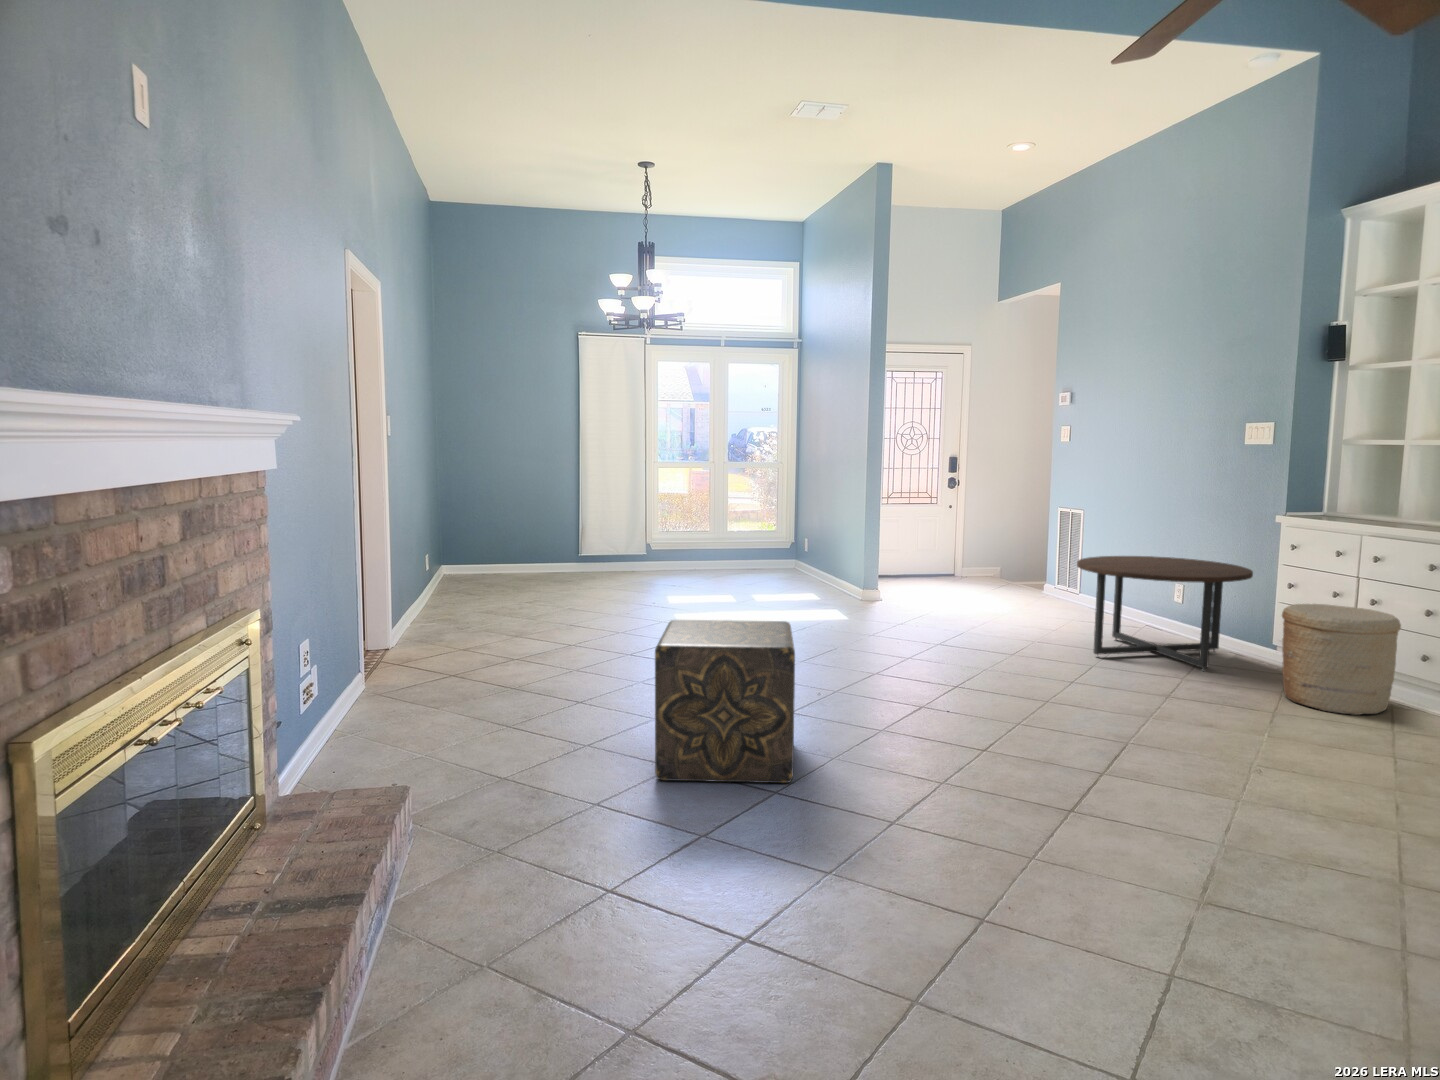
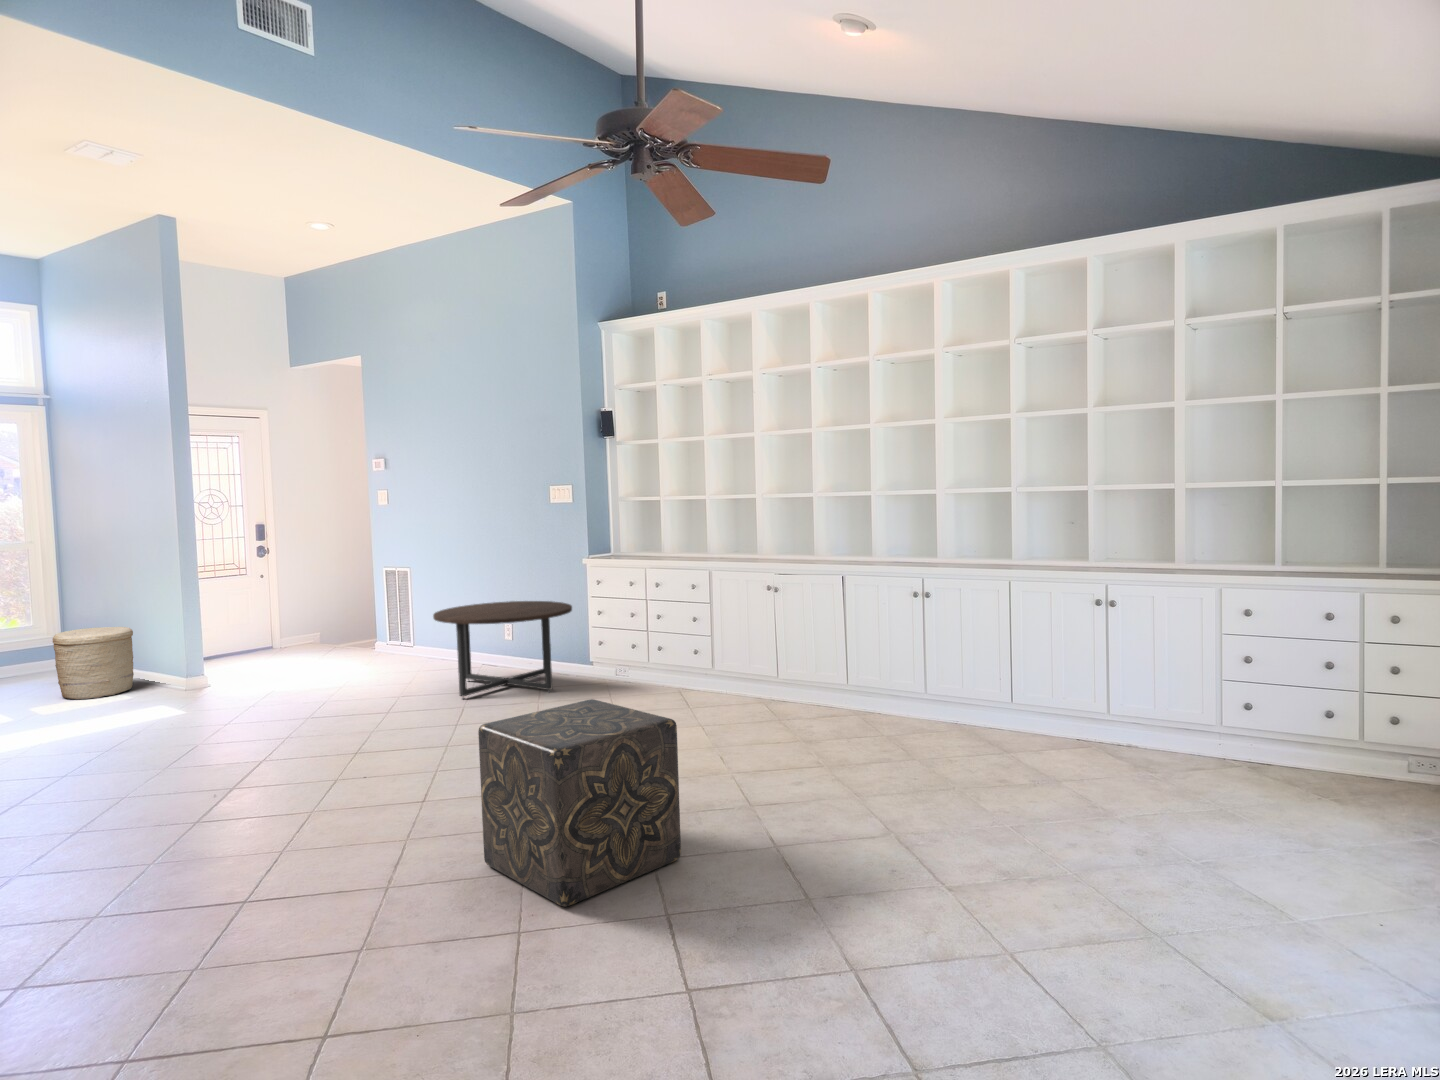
woven basket: present [1282,604,1401,715] -> present [53,627,134,699]
ottoman: present [655,620,795,783] -> present [478,699,681,907]

